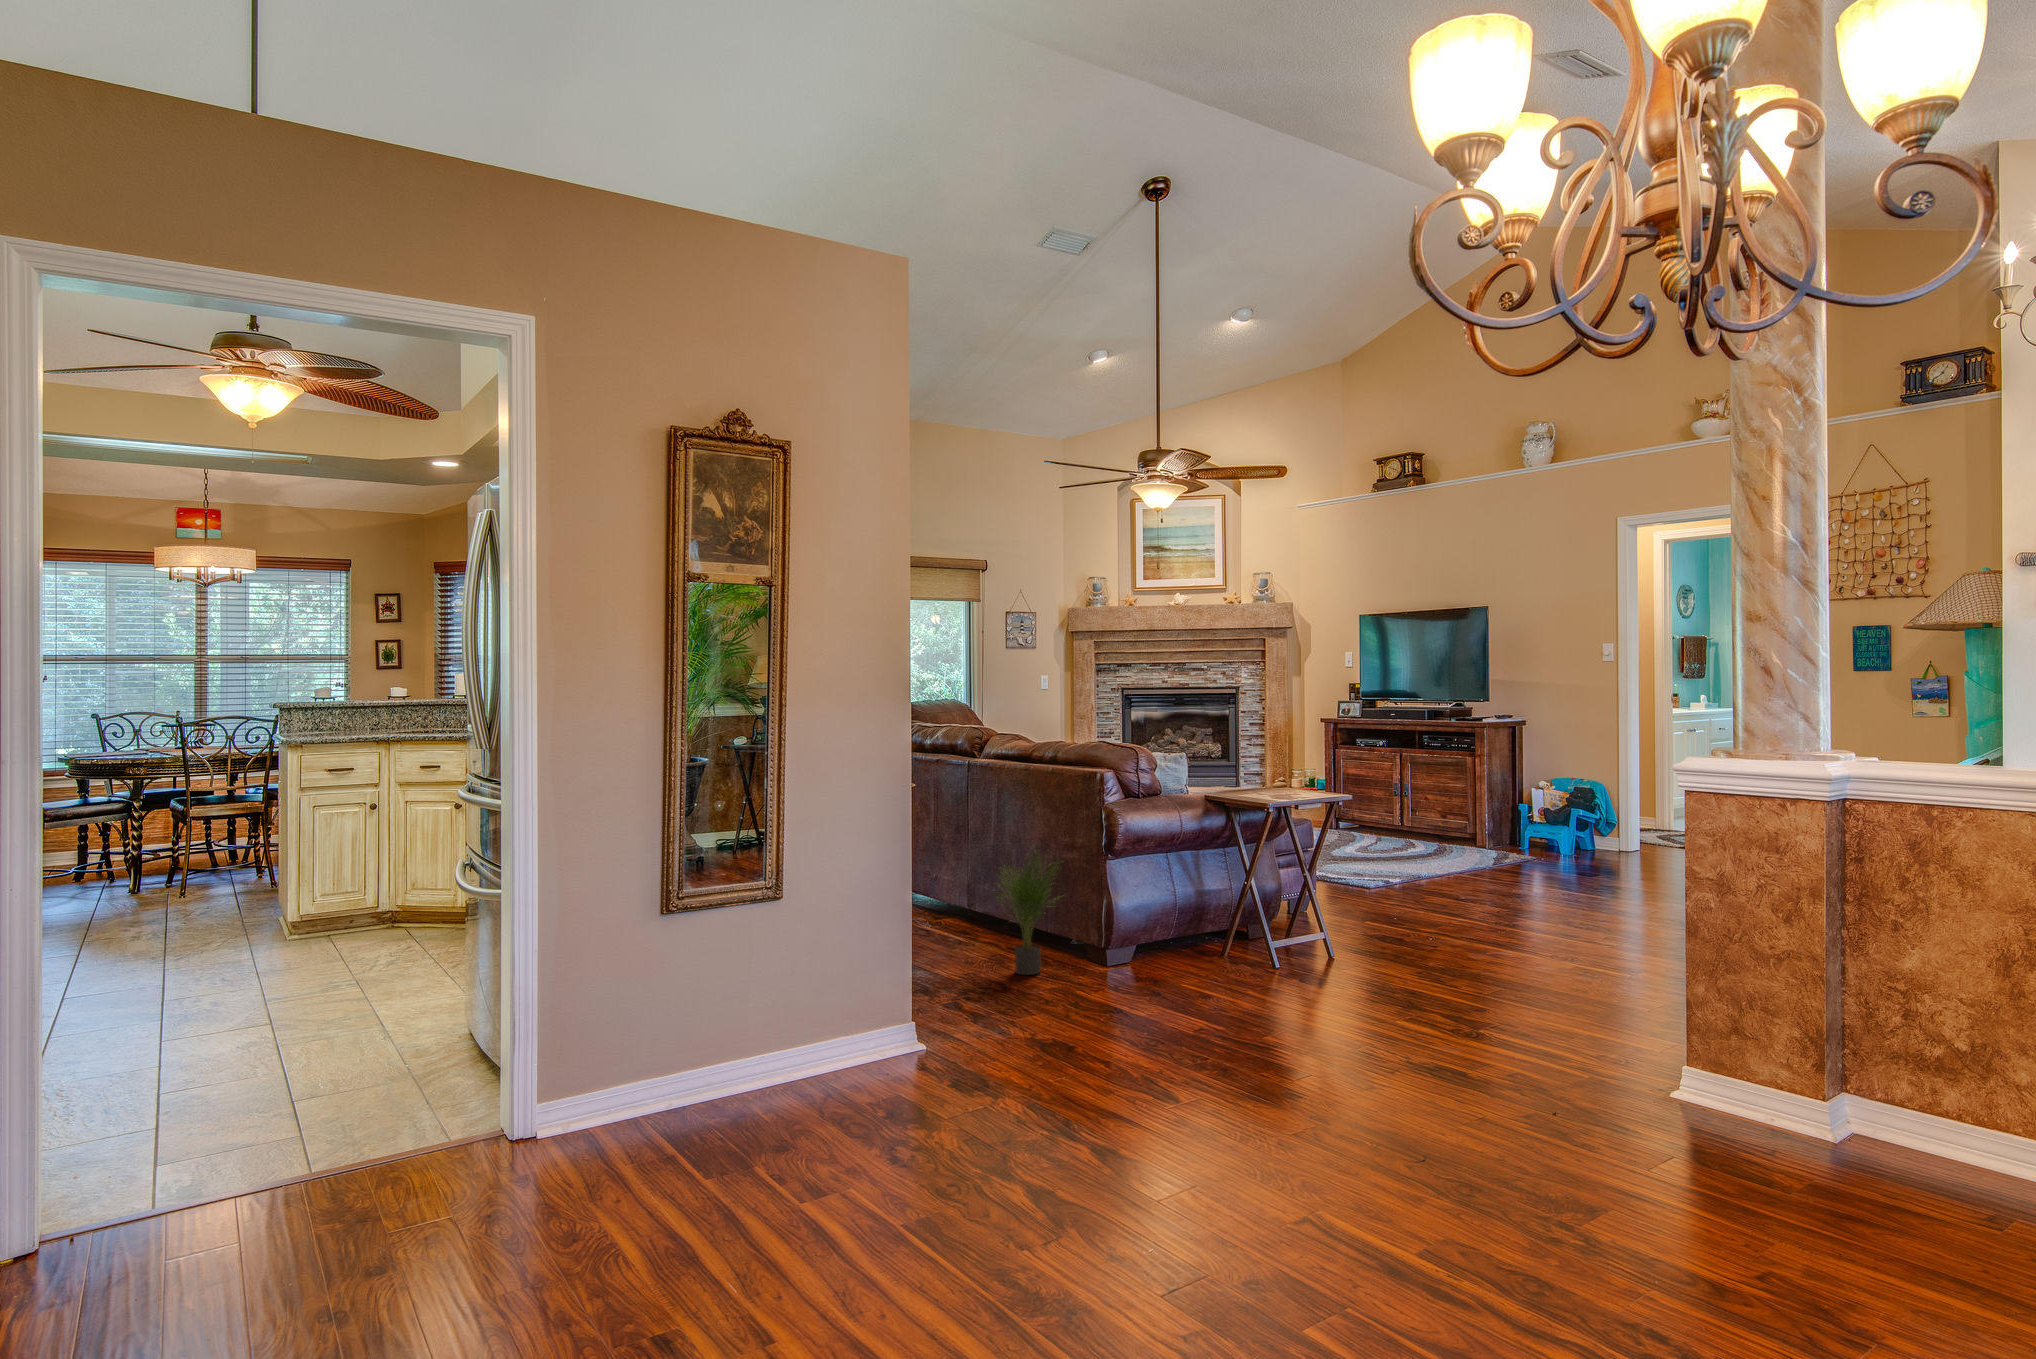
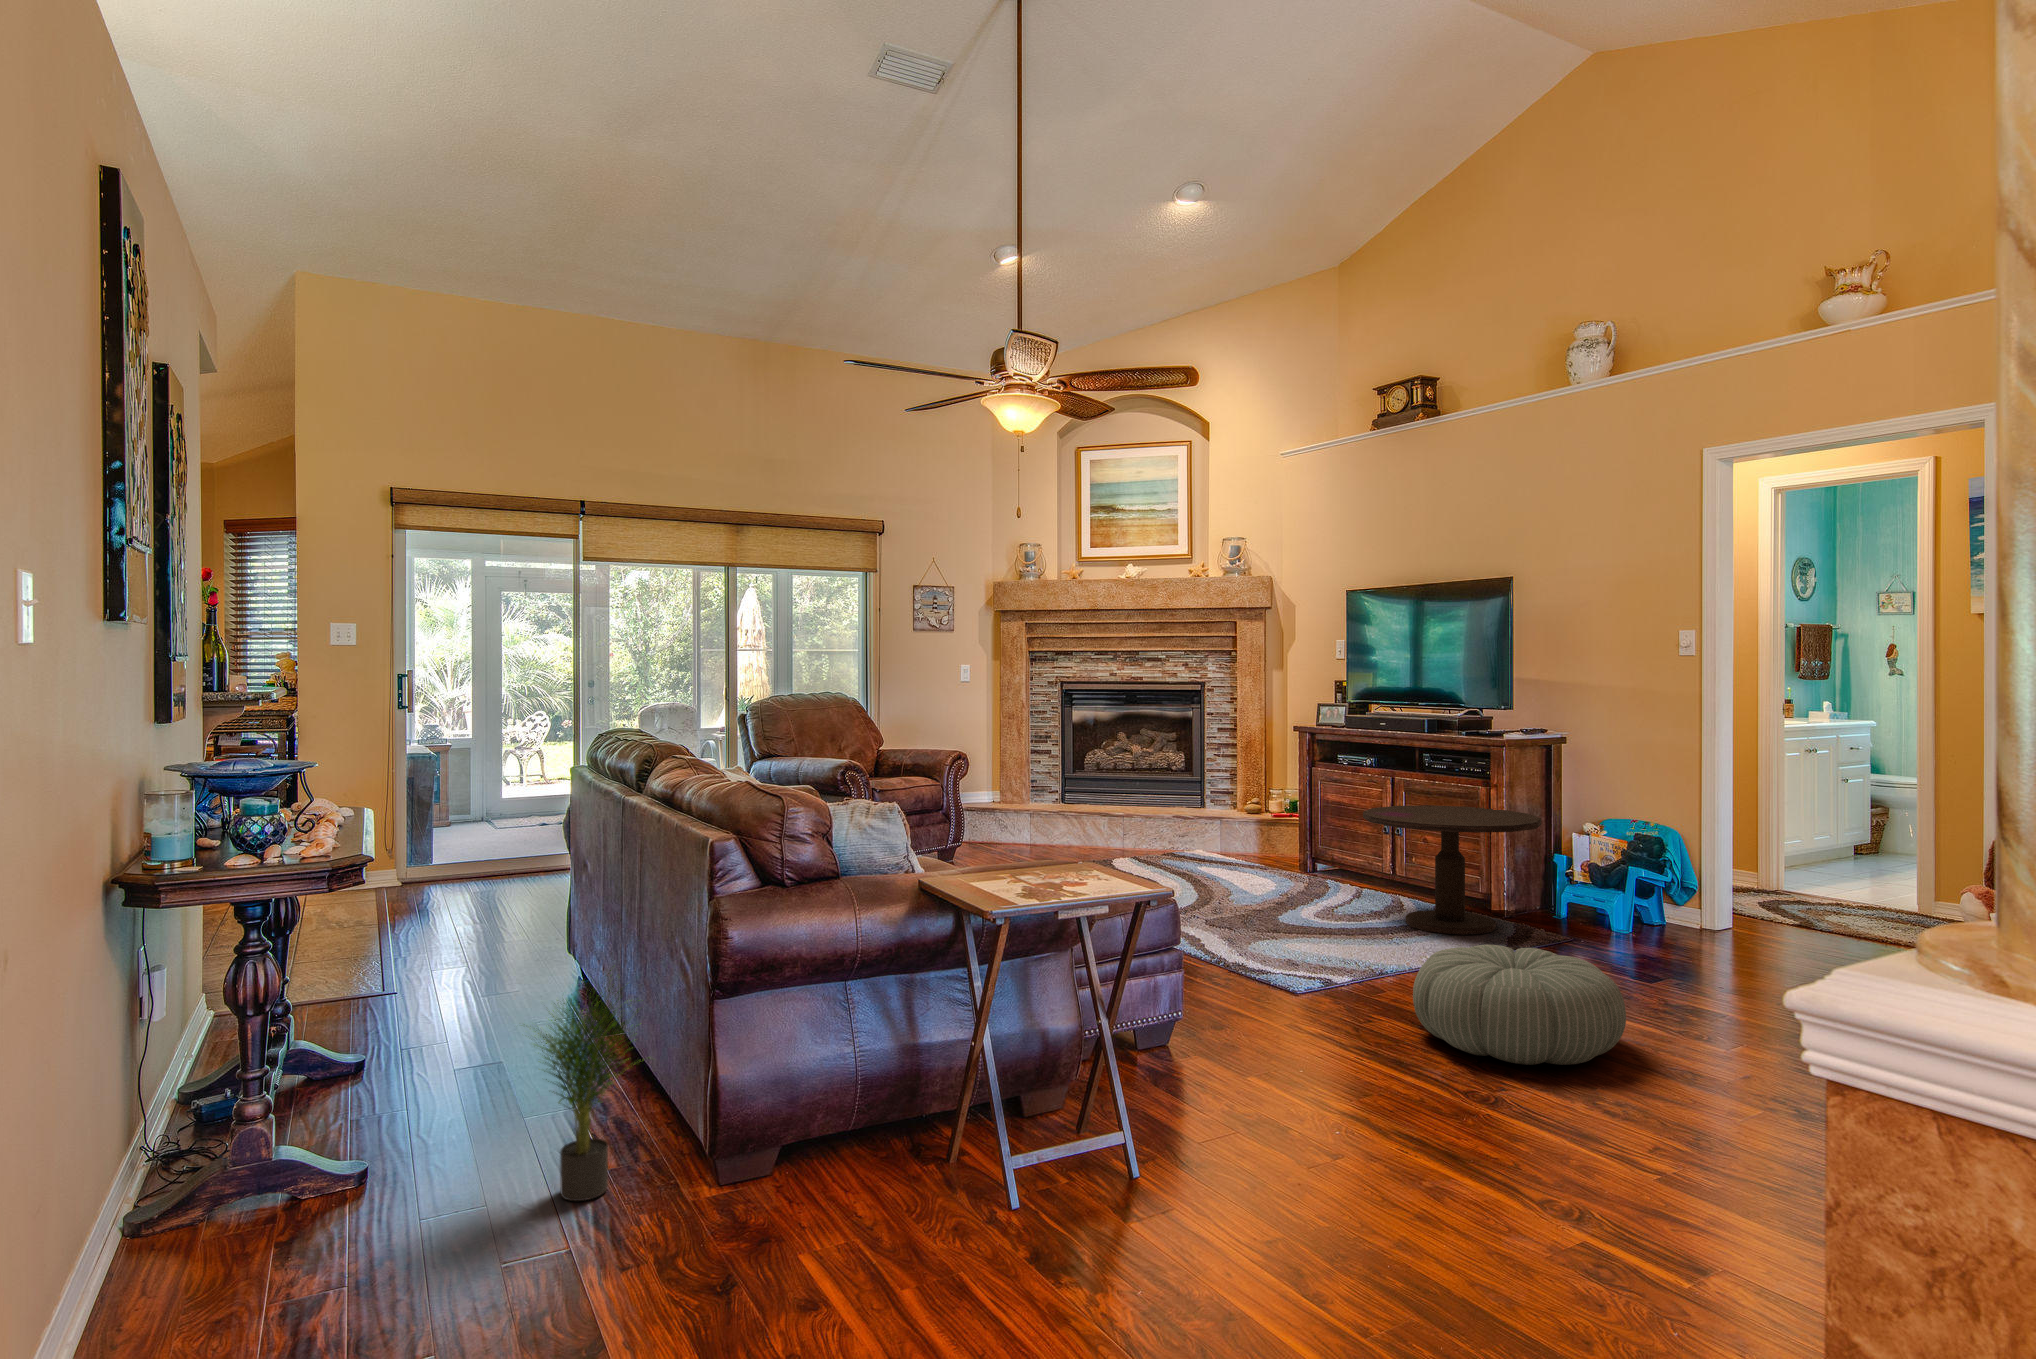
side table: none [1388,771,1513,858] -> present [1363,805,1541,935]
pouf: none [1452,848,1584,913] -> present [1413,945,1626,1065]

